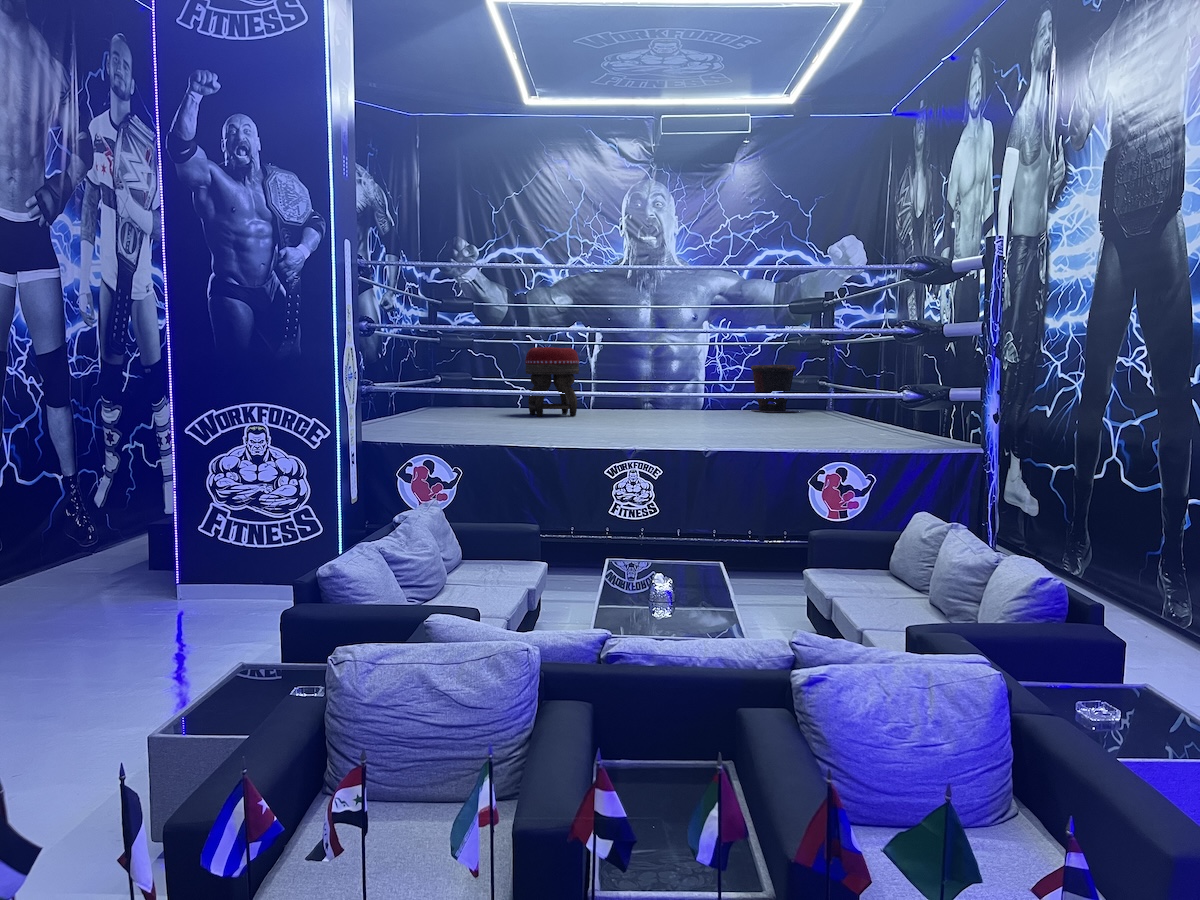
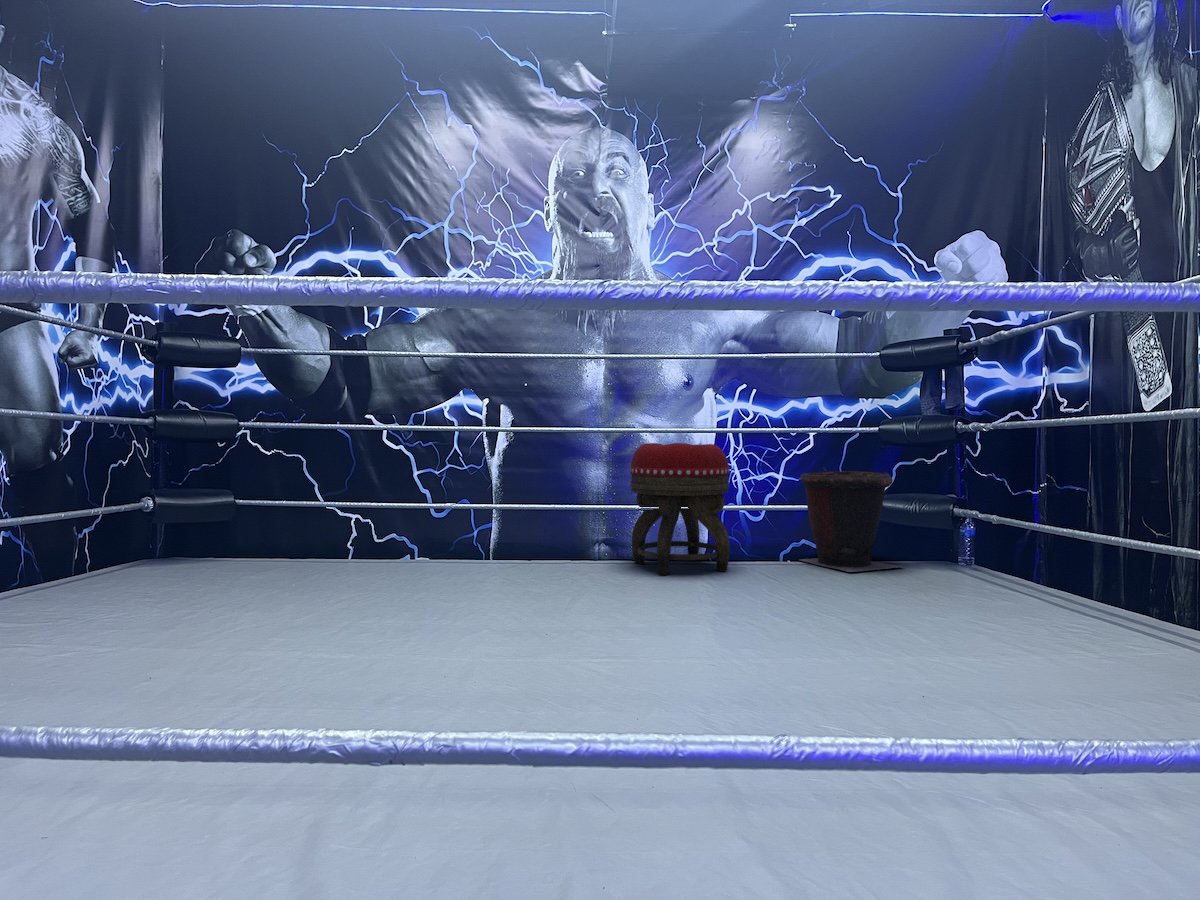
footstool: present [525,347,579,417] -> present [630,443,730,575]

